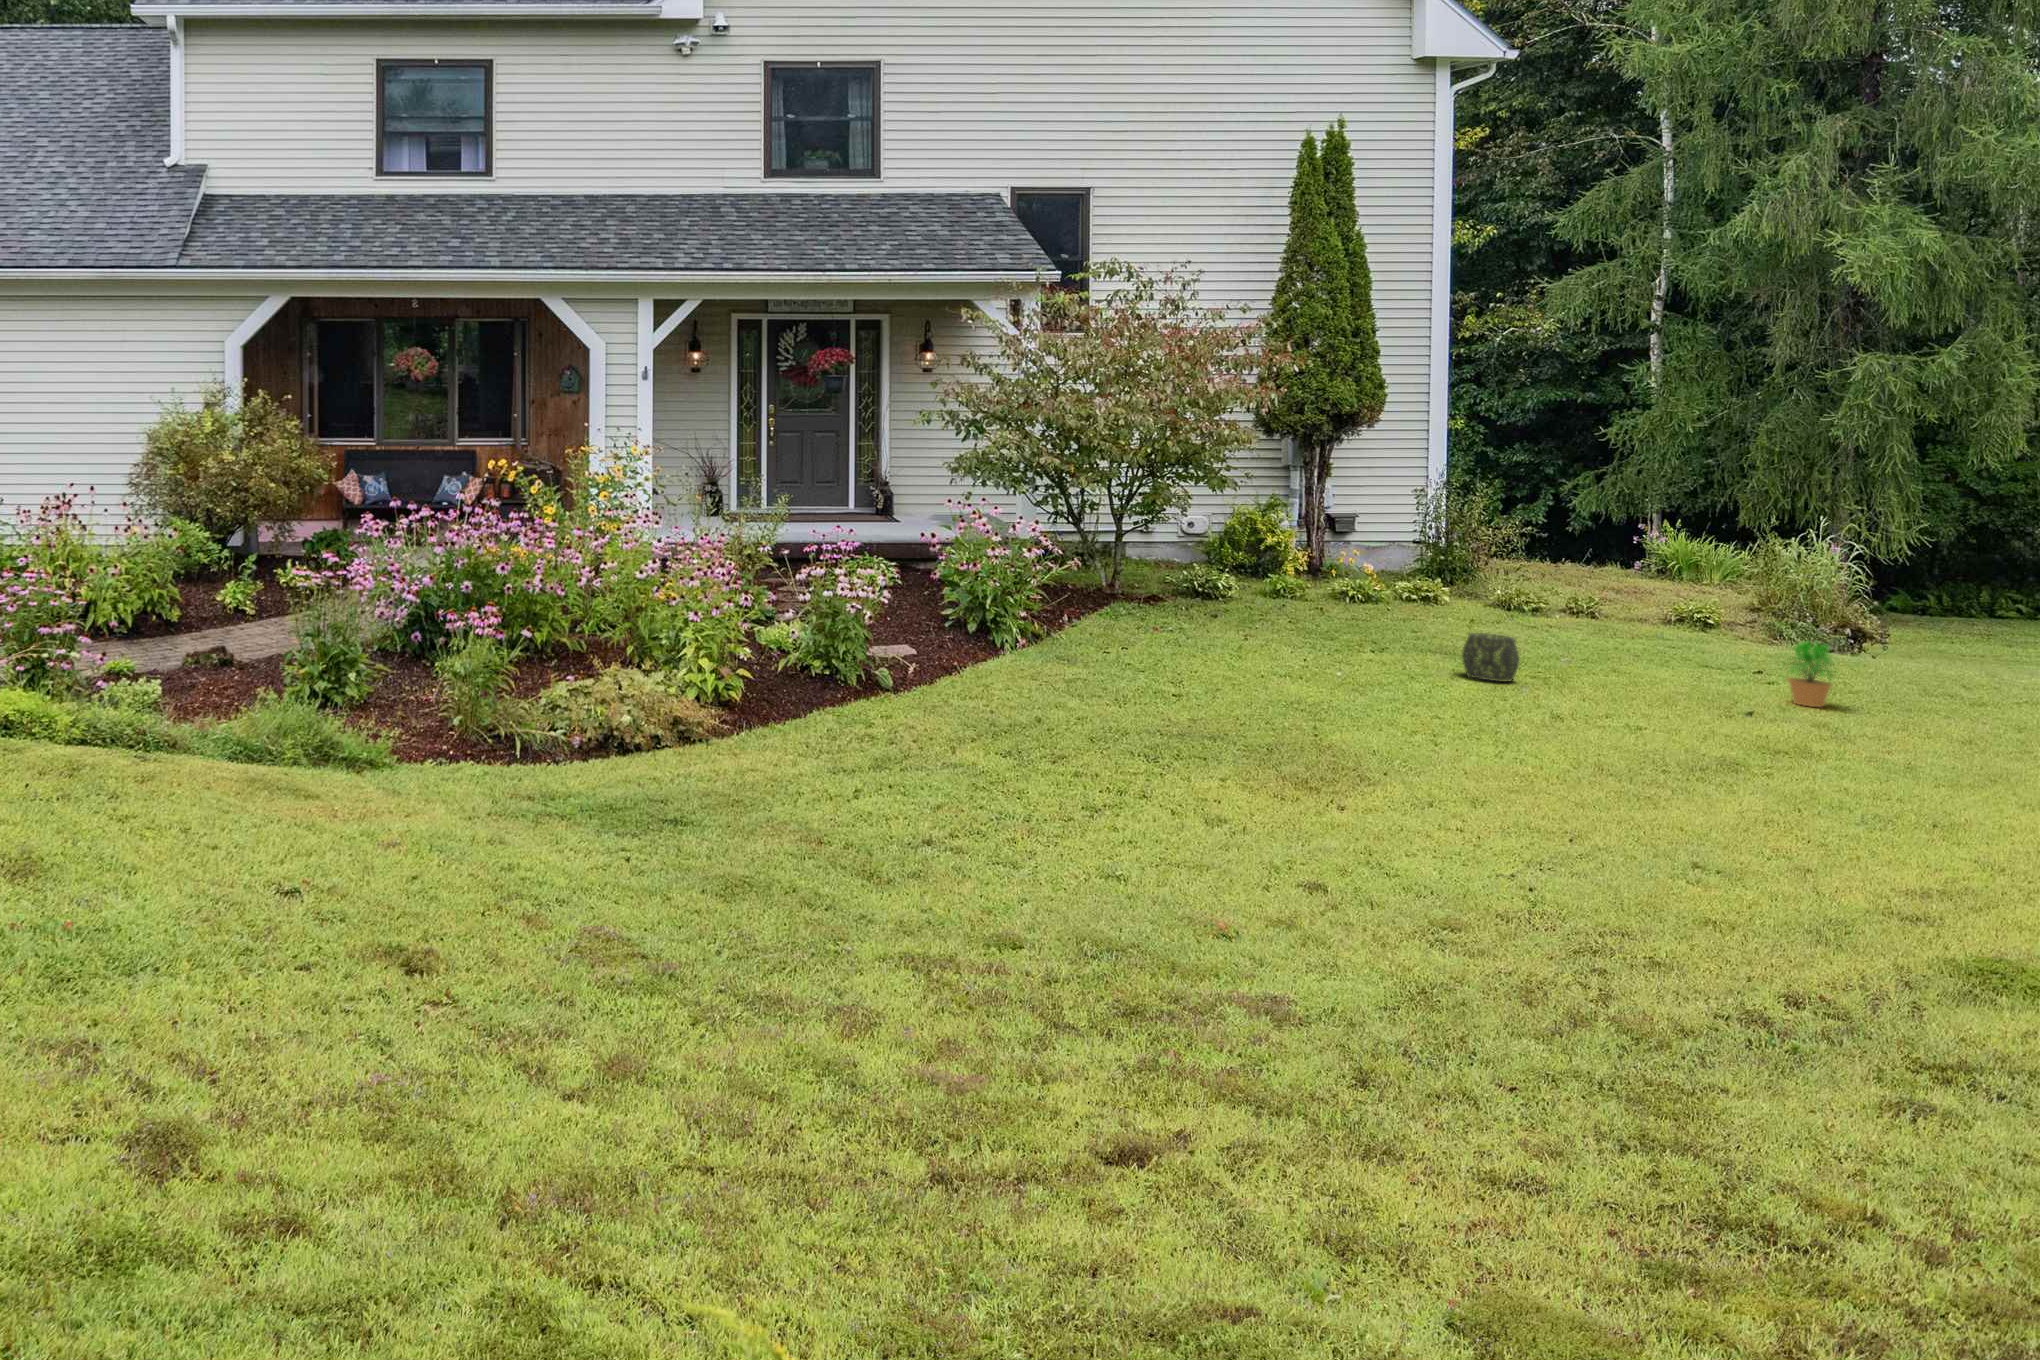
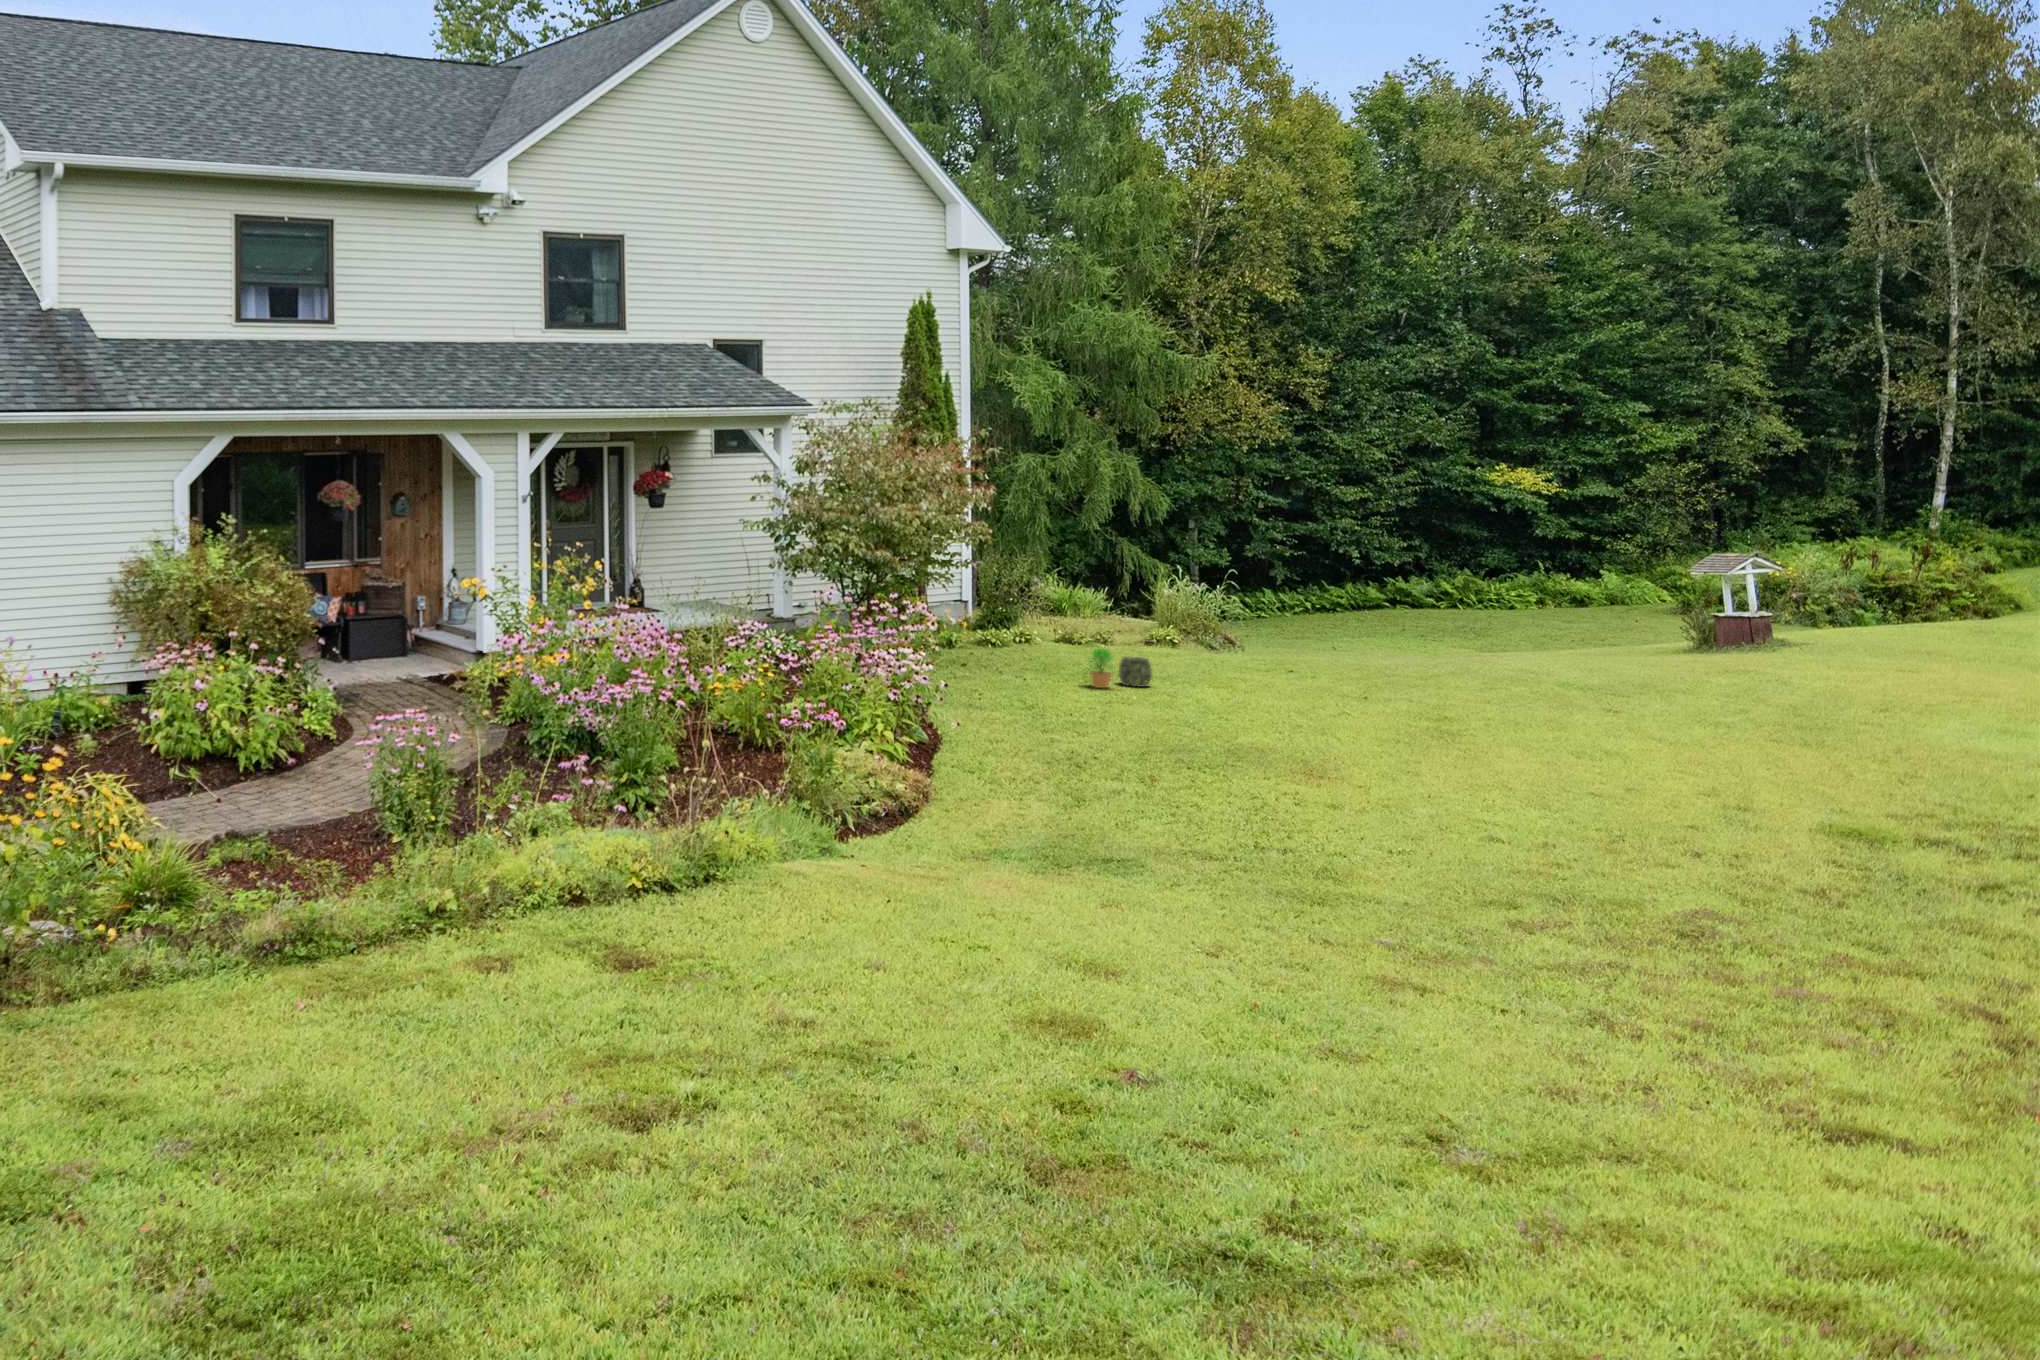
potted plant: present [1782,641,1838,707] -> present [1087,648,1113,688]

